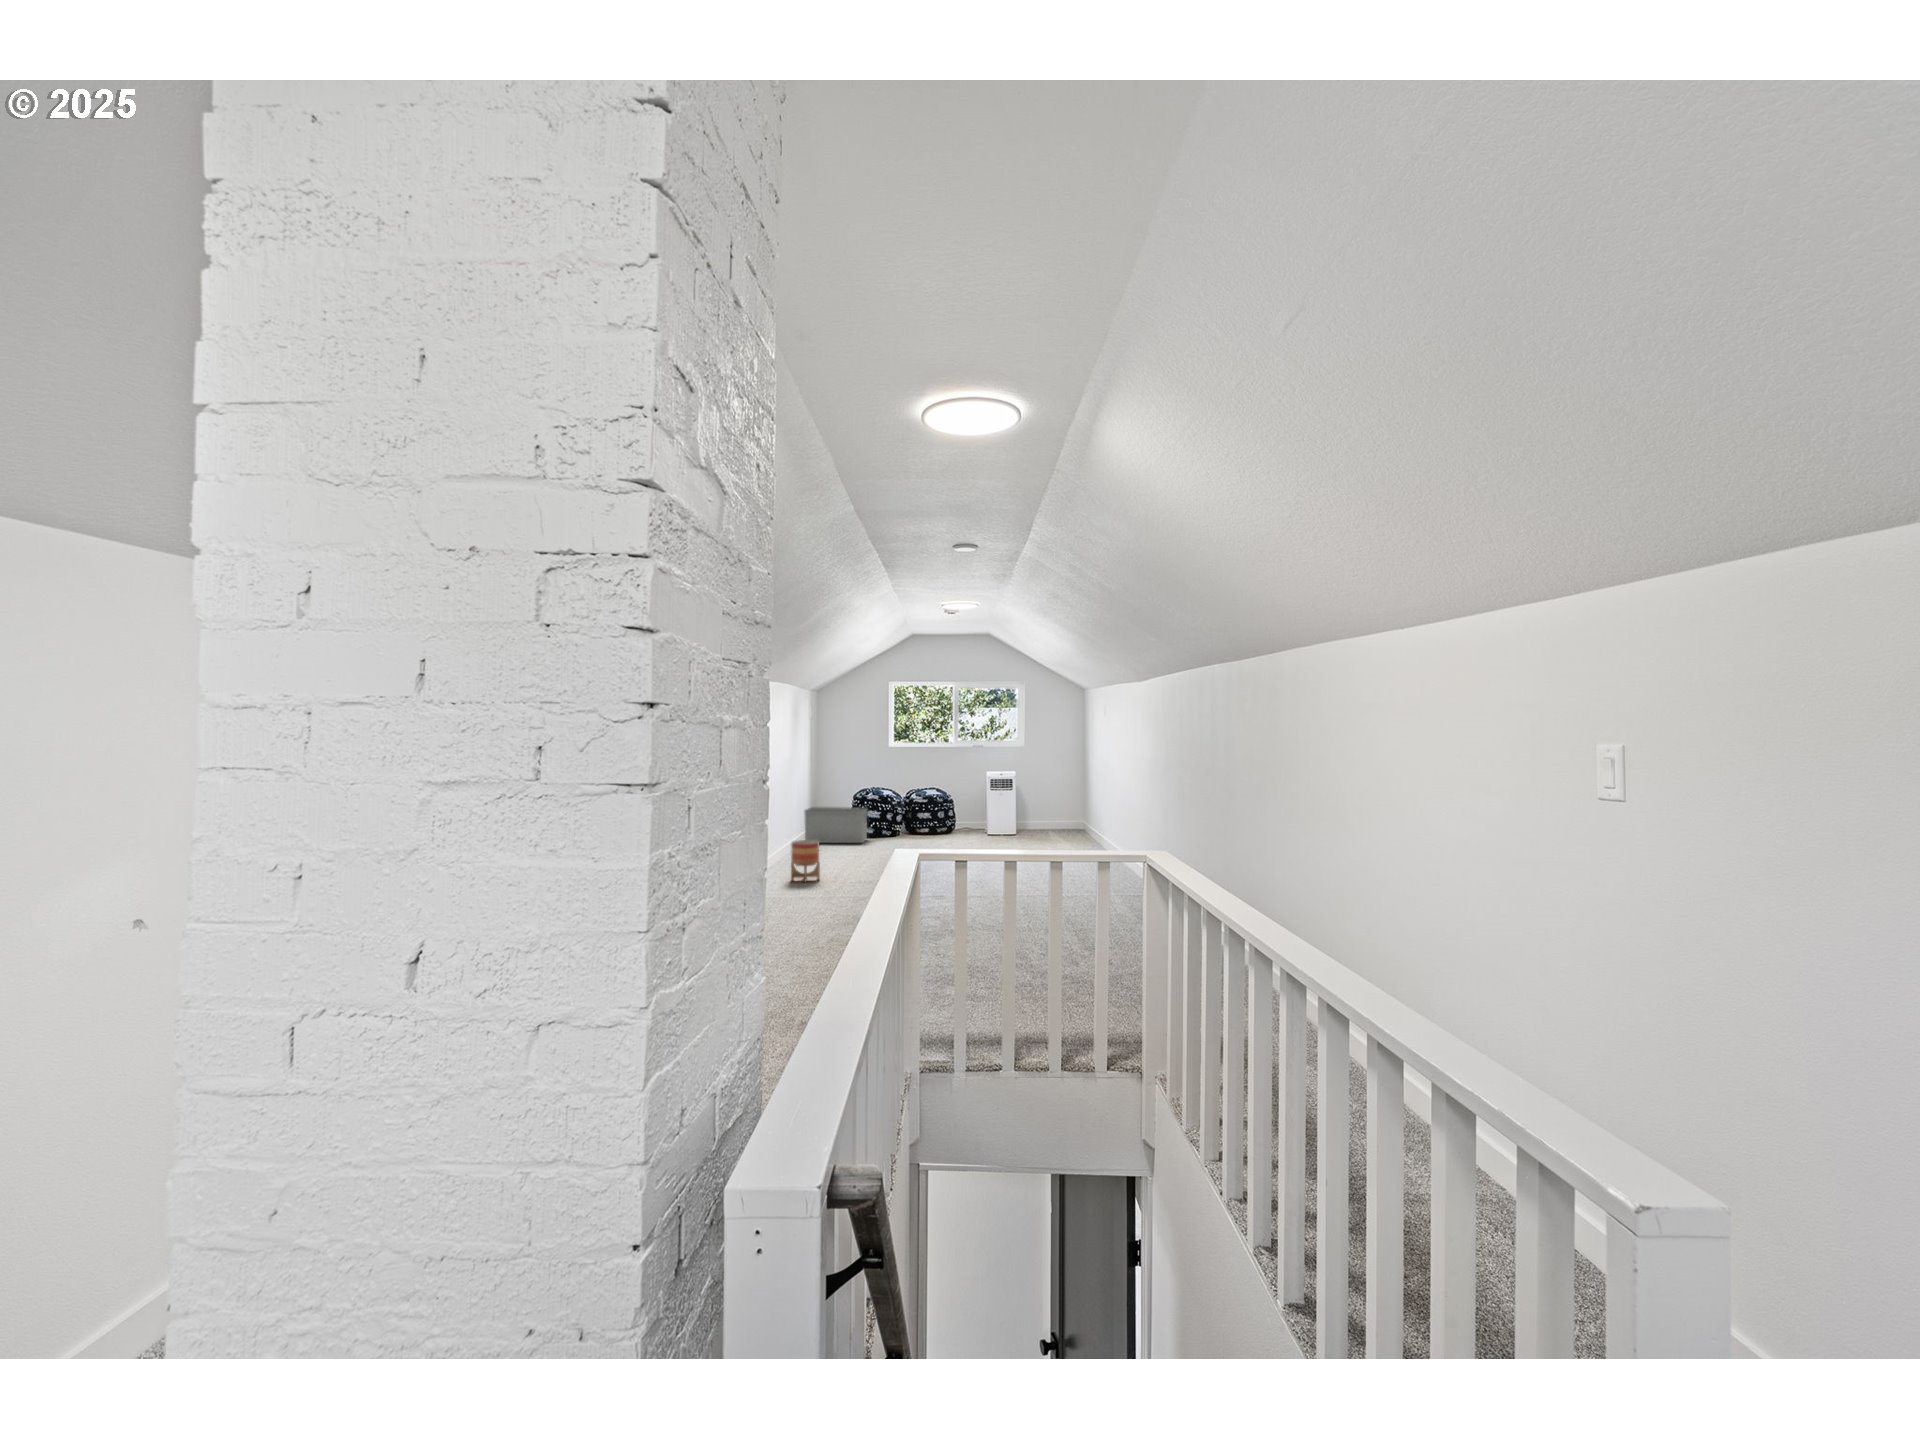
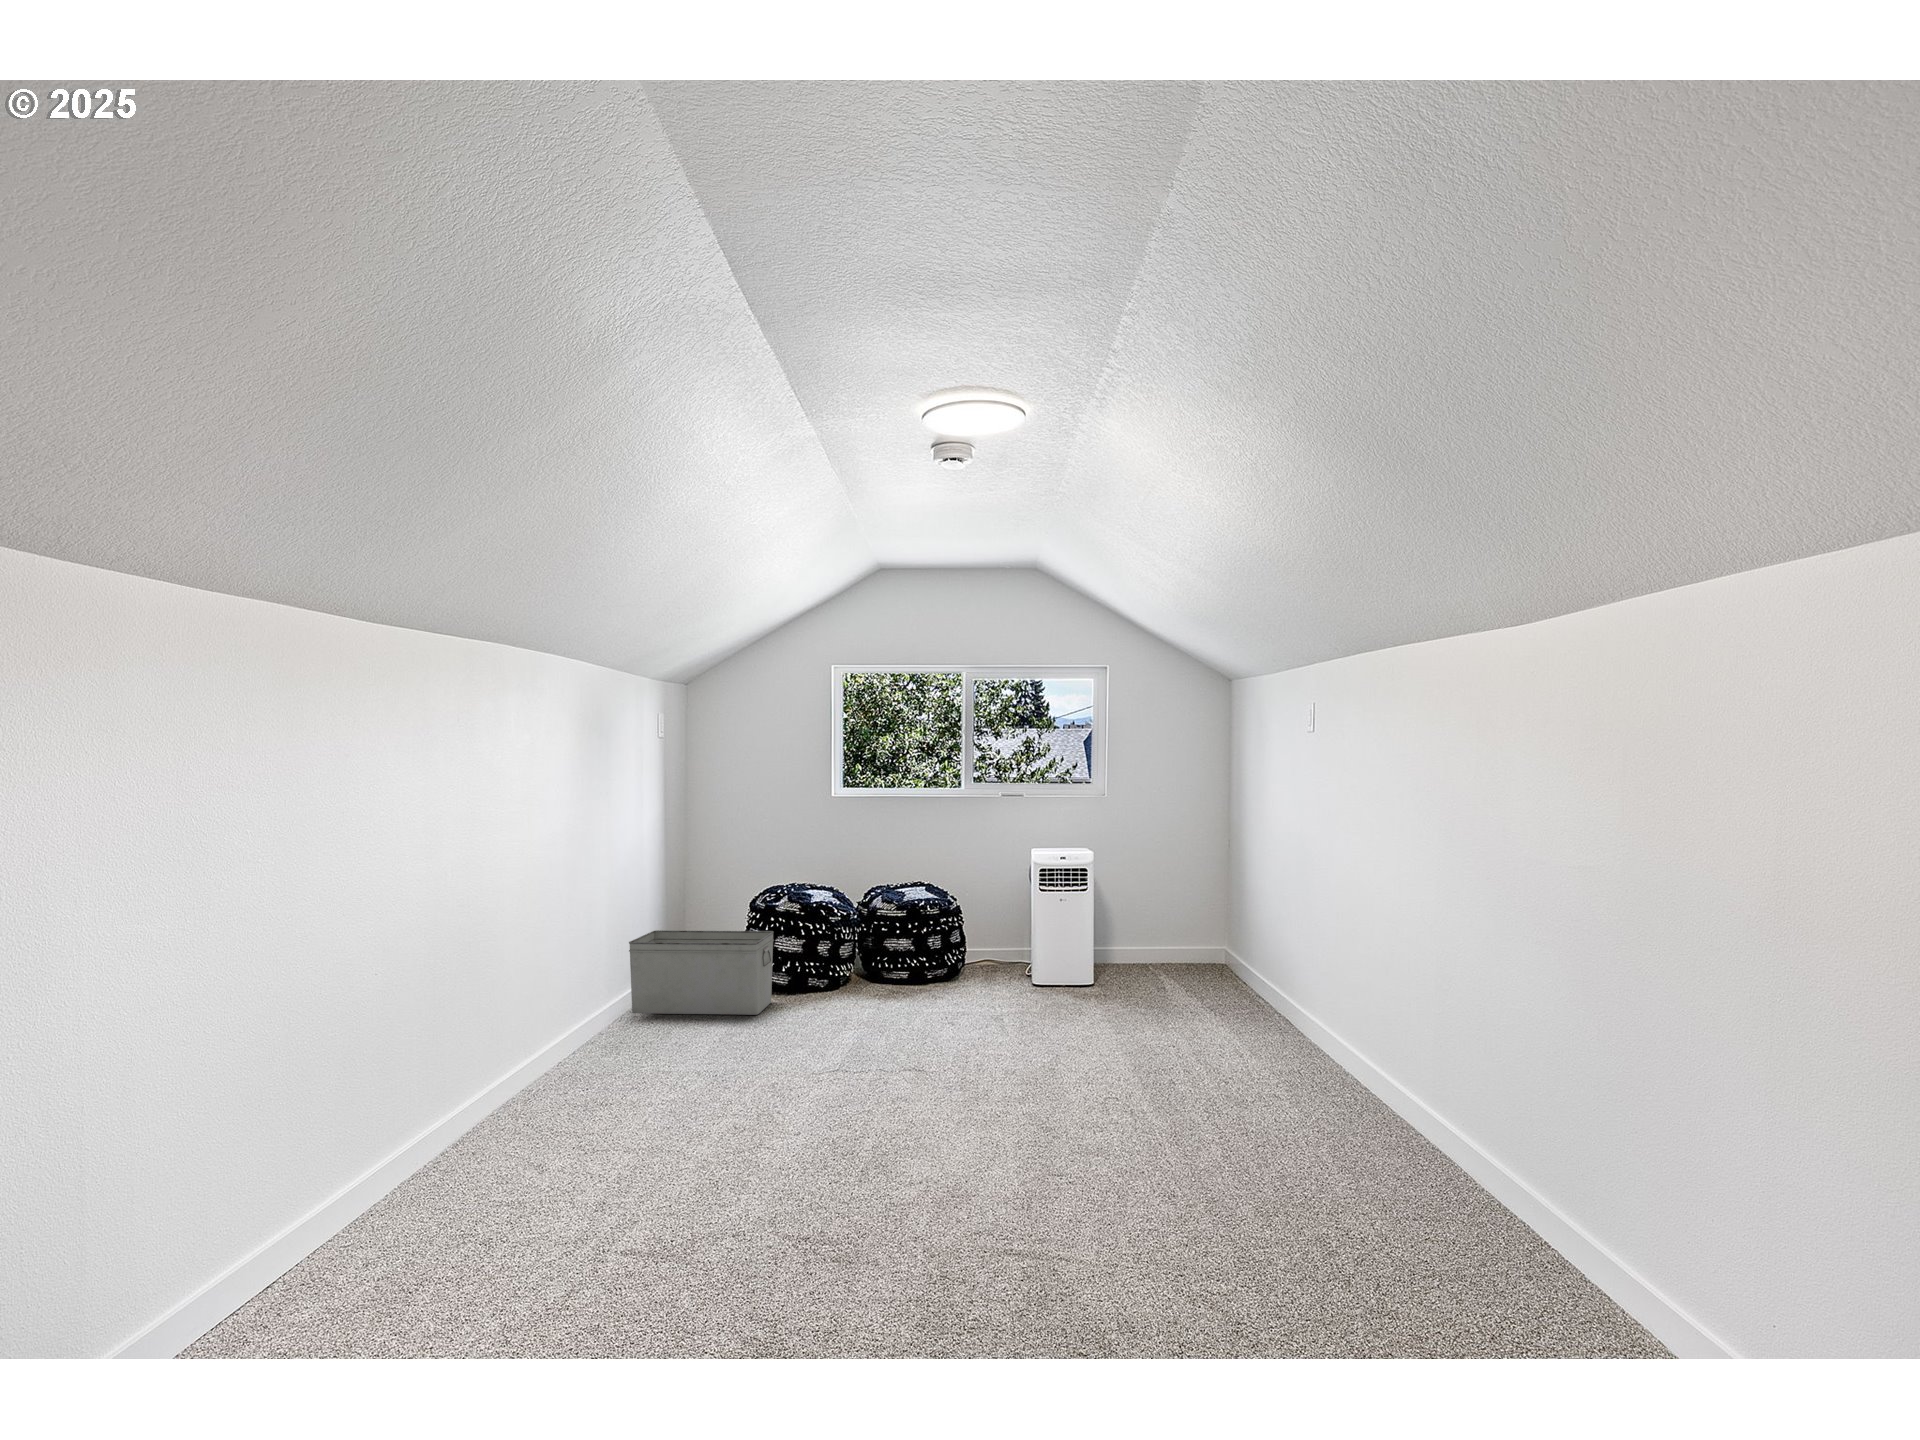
planter: present [791,840,820,882] -> none [473,1085,561,1224]

